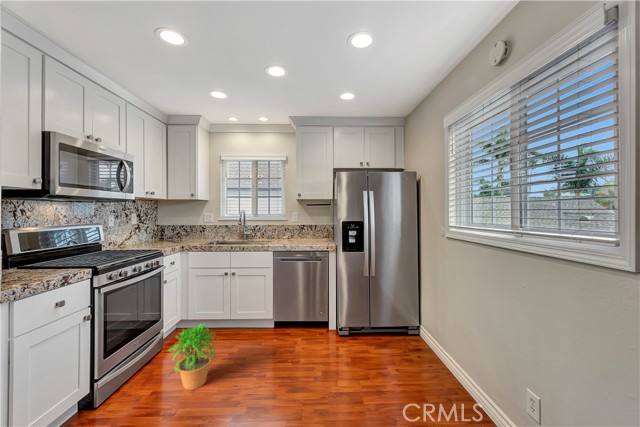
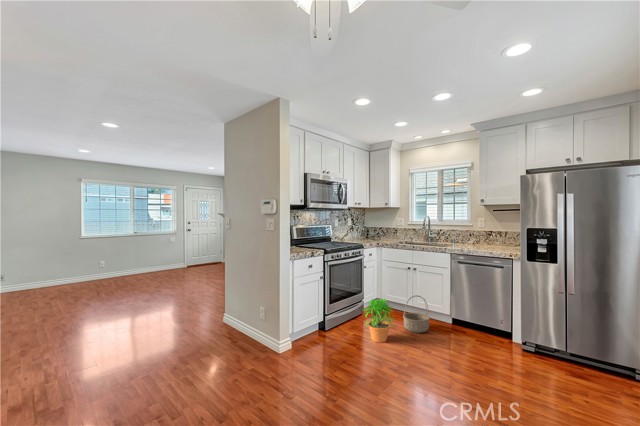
basket: none [223,307,255,354] -> present [403,295,430,333]

